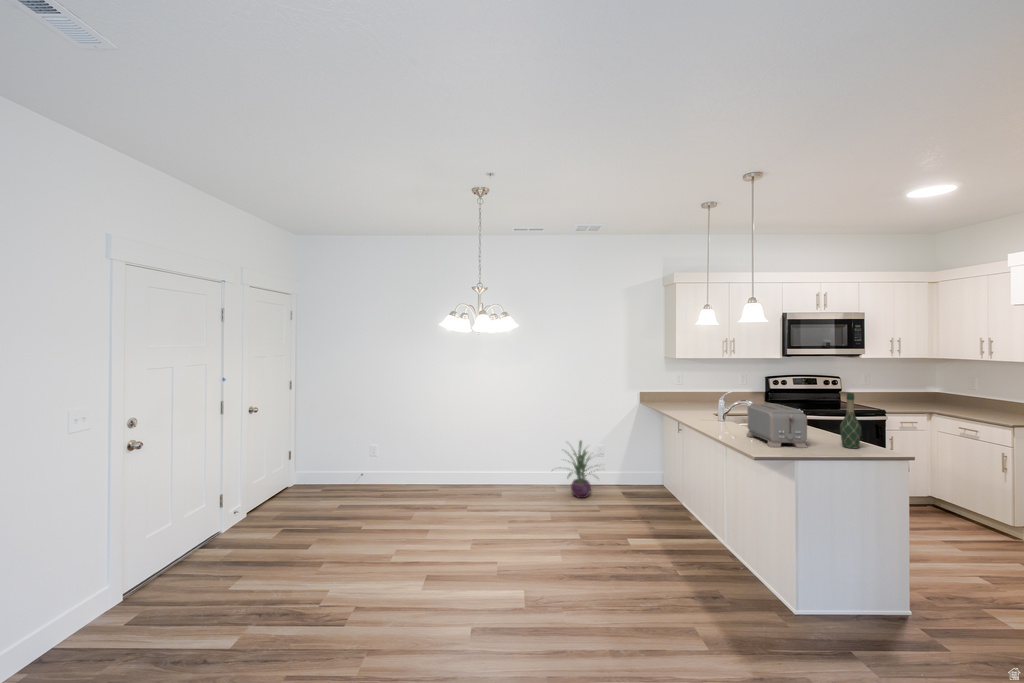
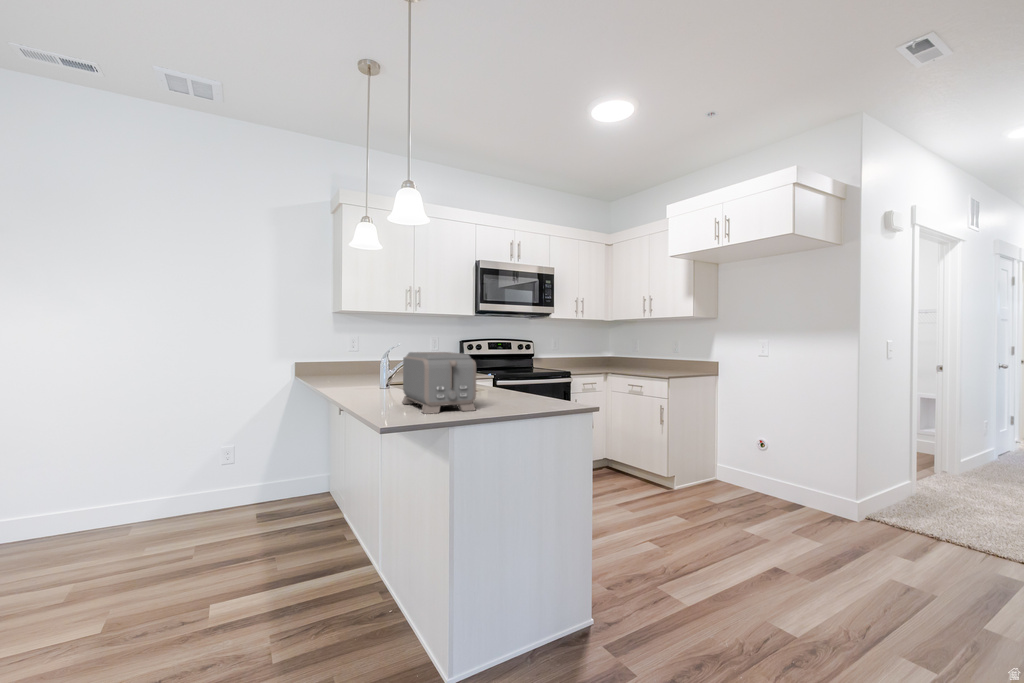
wine bottle: present [840,393,861,448] -> none [518,329,543,406]
decorative plant: present [552,441,597,498] -> none [106,443,231,540]

